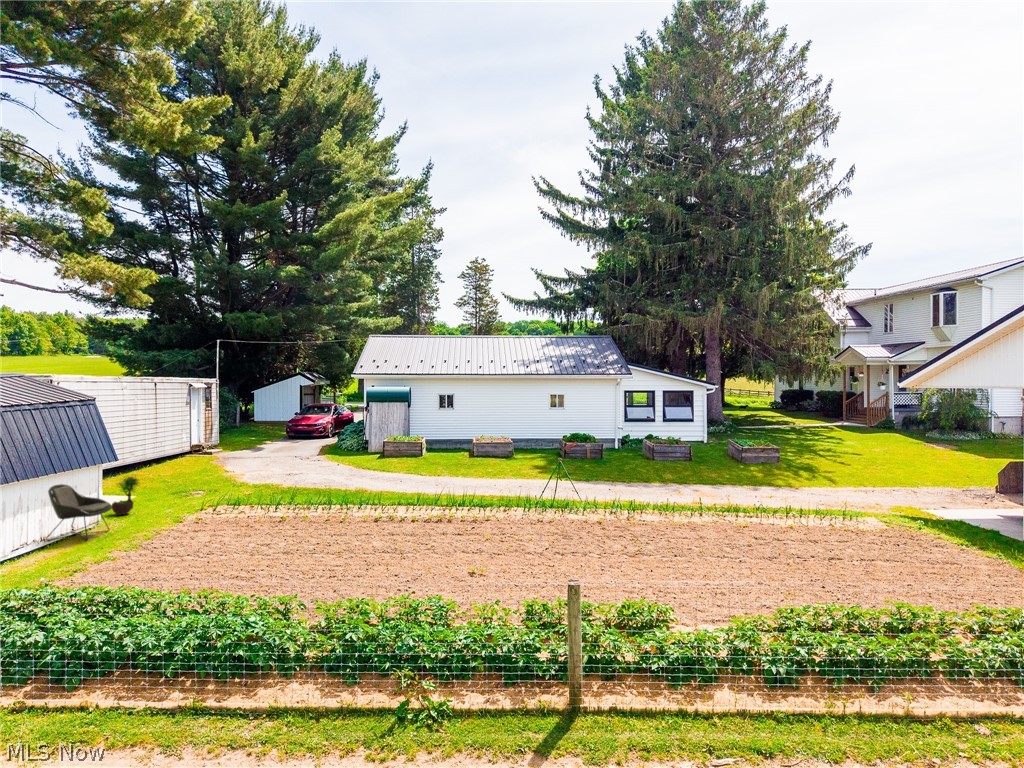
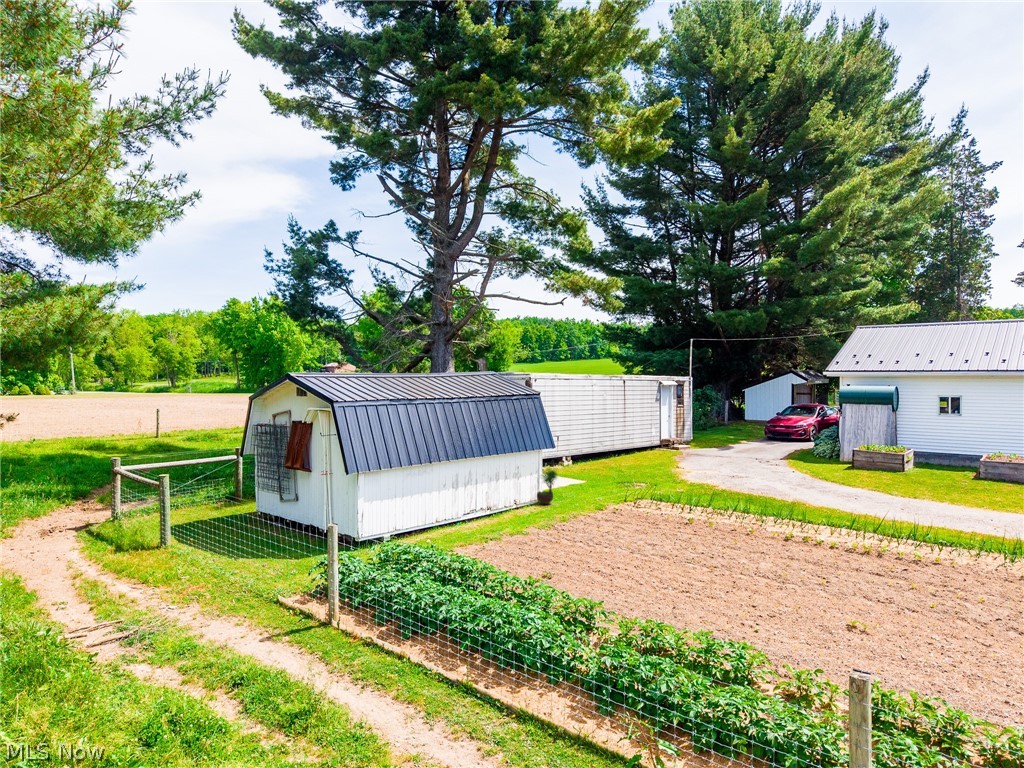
lounge chair: present [46,484,112,541] -> none [468,473,519,527]

